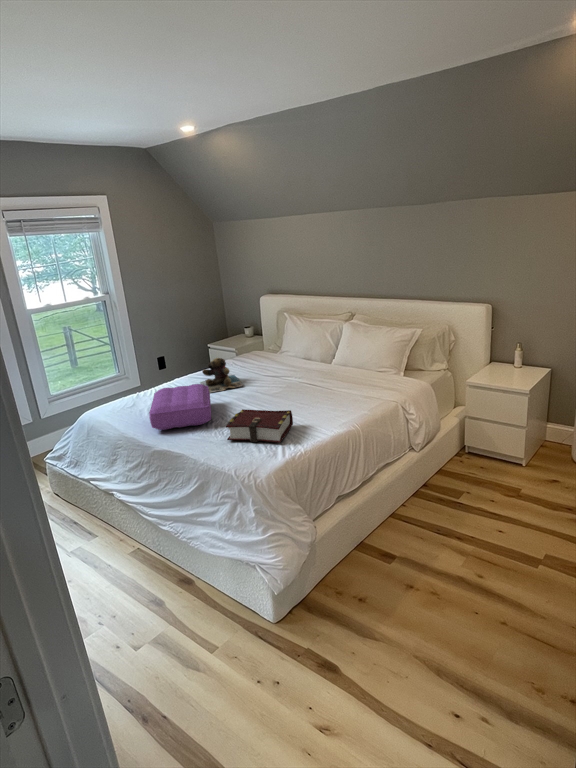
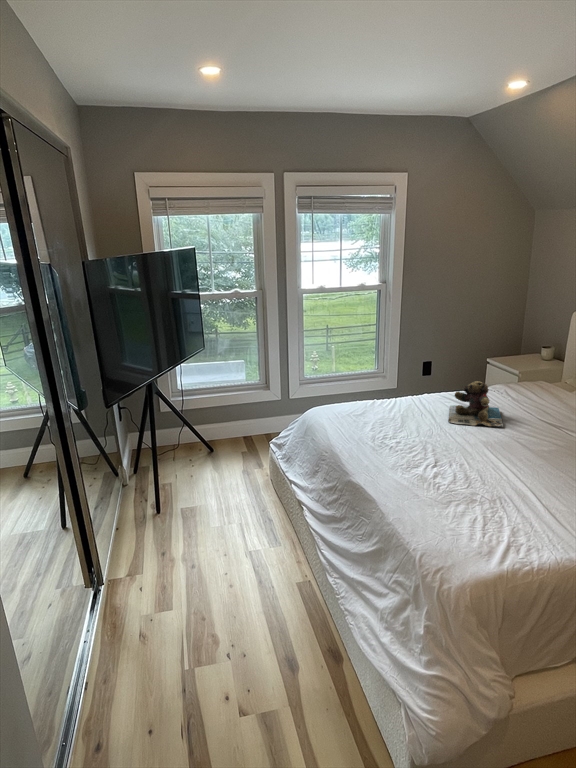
pillow: present [149,384,211,430] -> none [357,405,448,465]
book: present [226,409,293,443] -> none [436,464,547,536]

